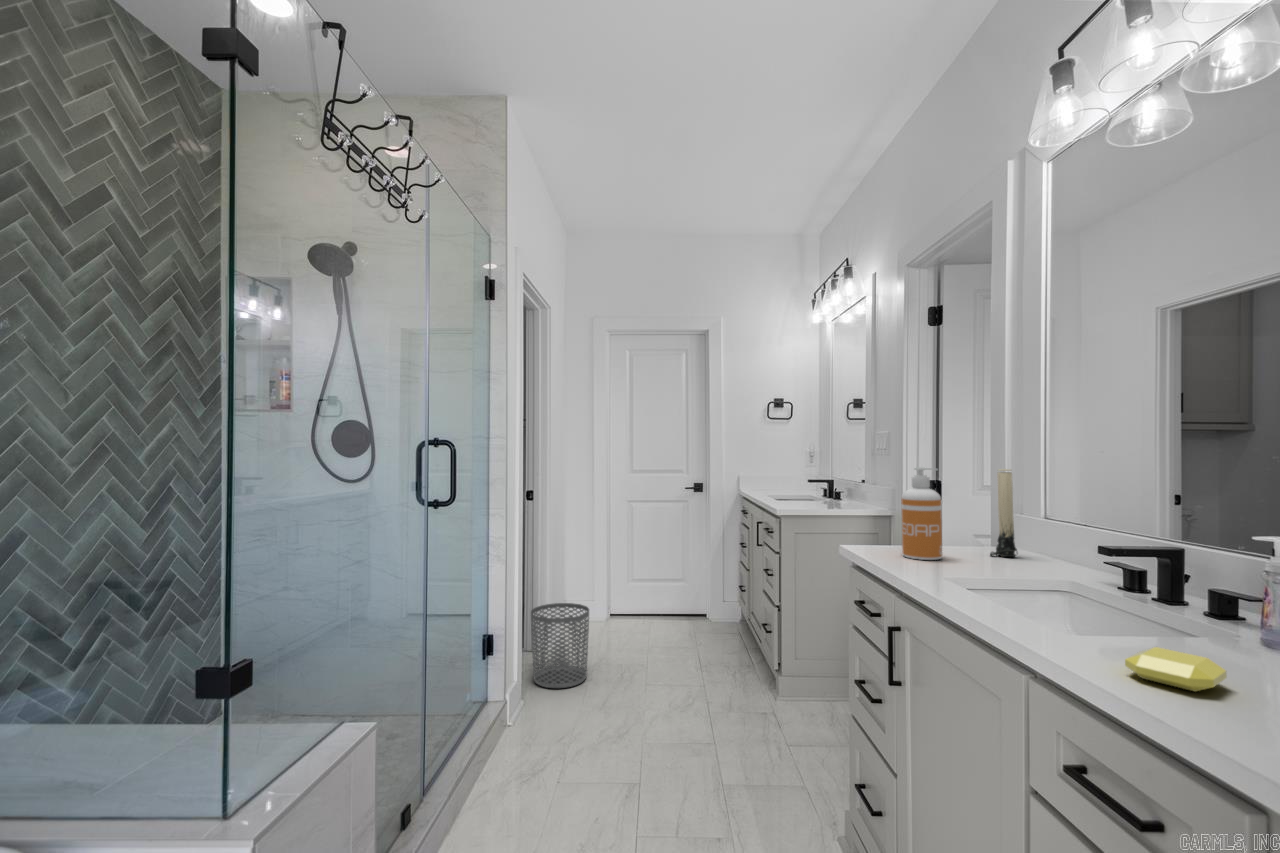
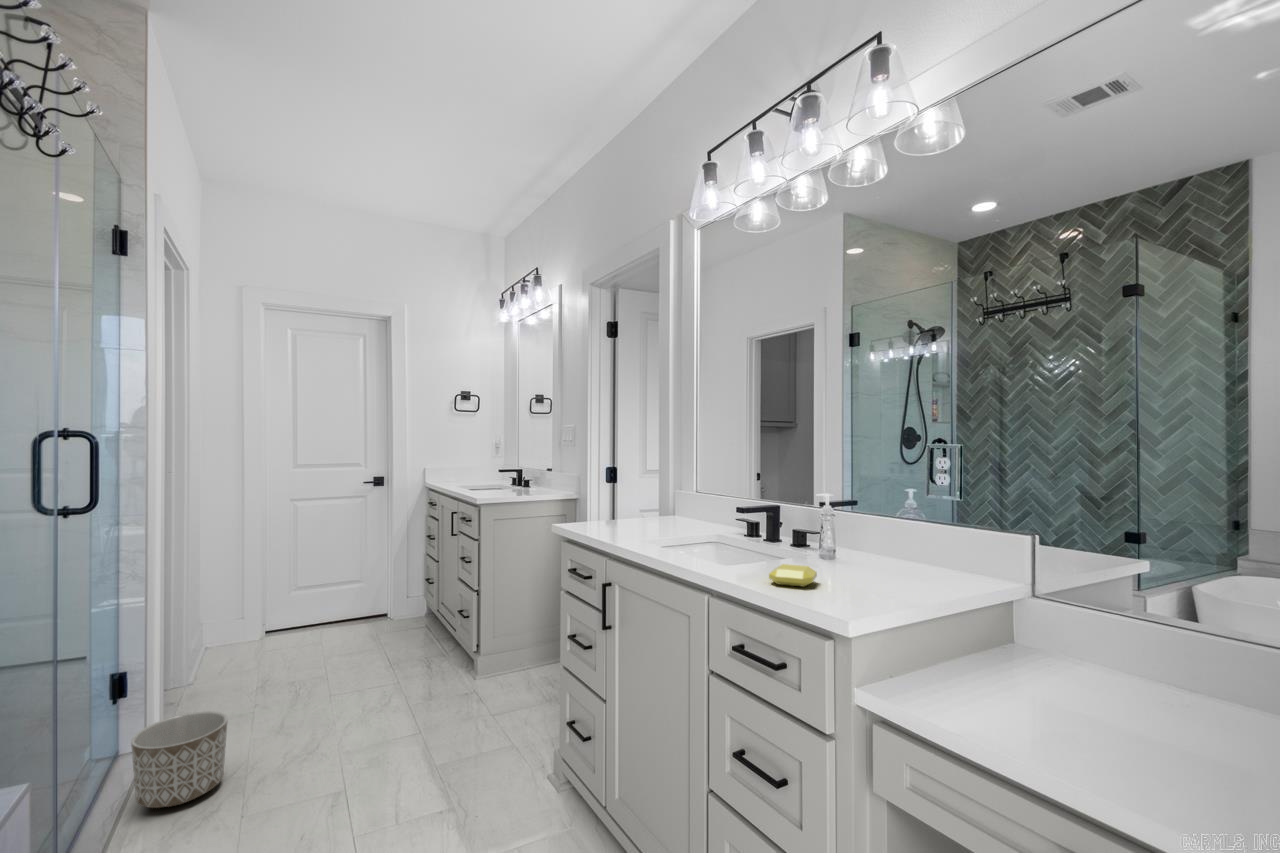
soap dispenser: present [901,467,942,560] -> none [602,455,631,529]
candle: present [990,469,1017,557] -> none [661,455,680,523]
waste bin: present [531,603,589,688] -> none [179,620,261,721]
planter: none [485,679,551,757] -> present [131,711,228,808]

